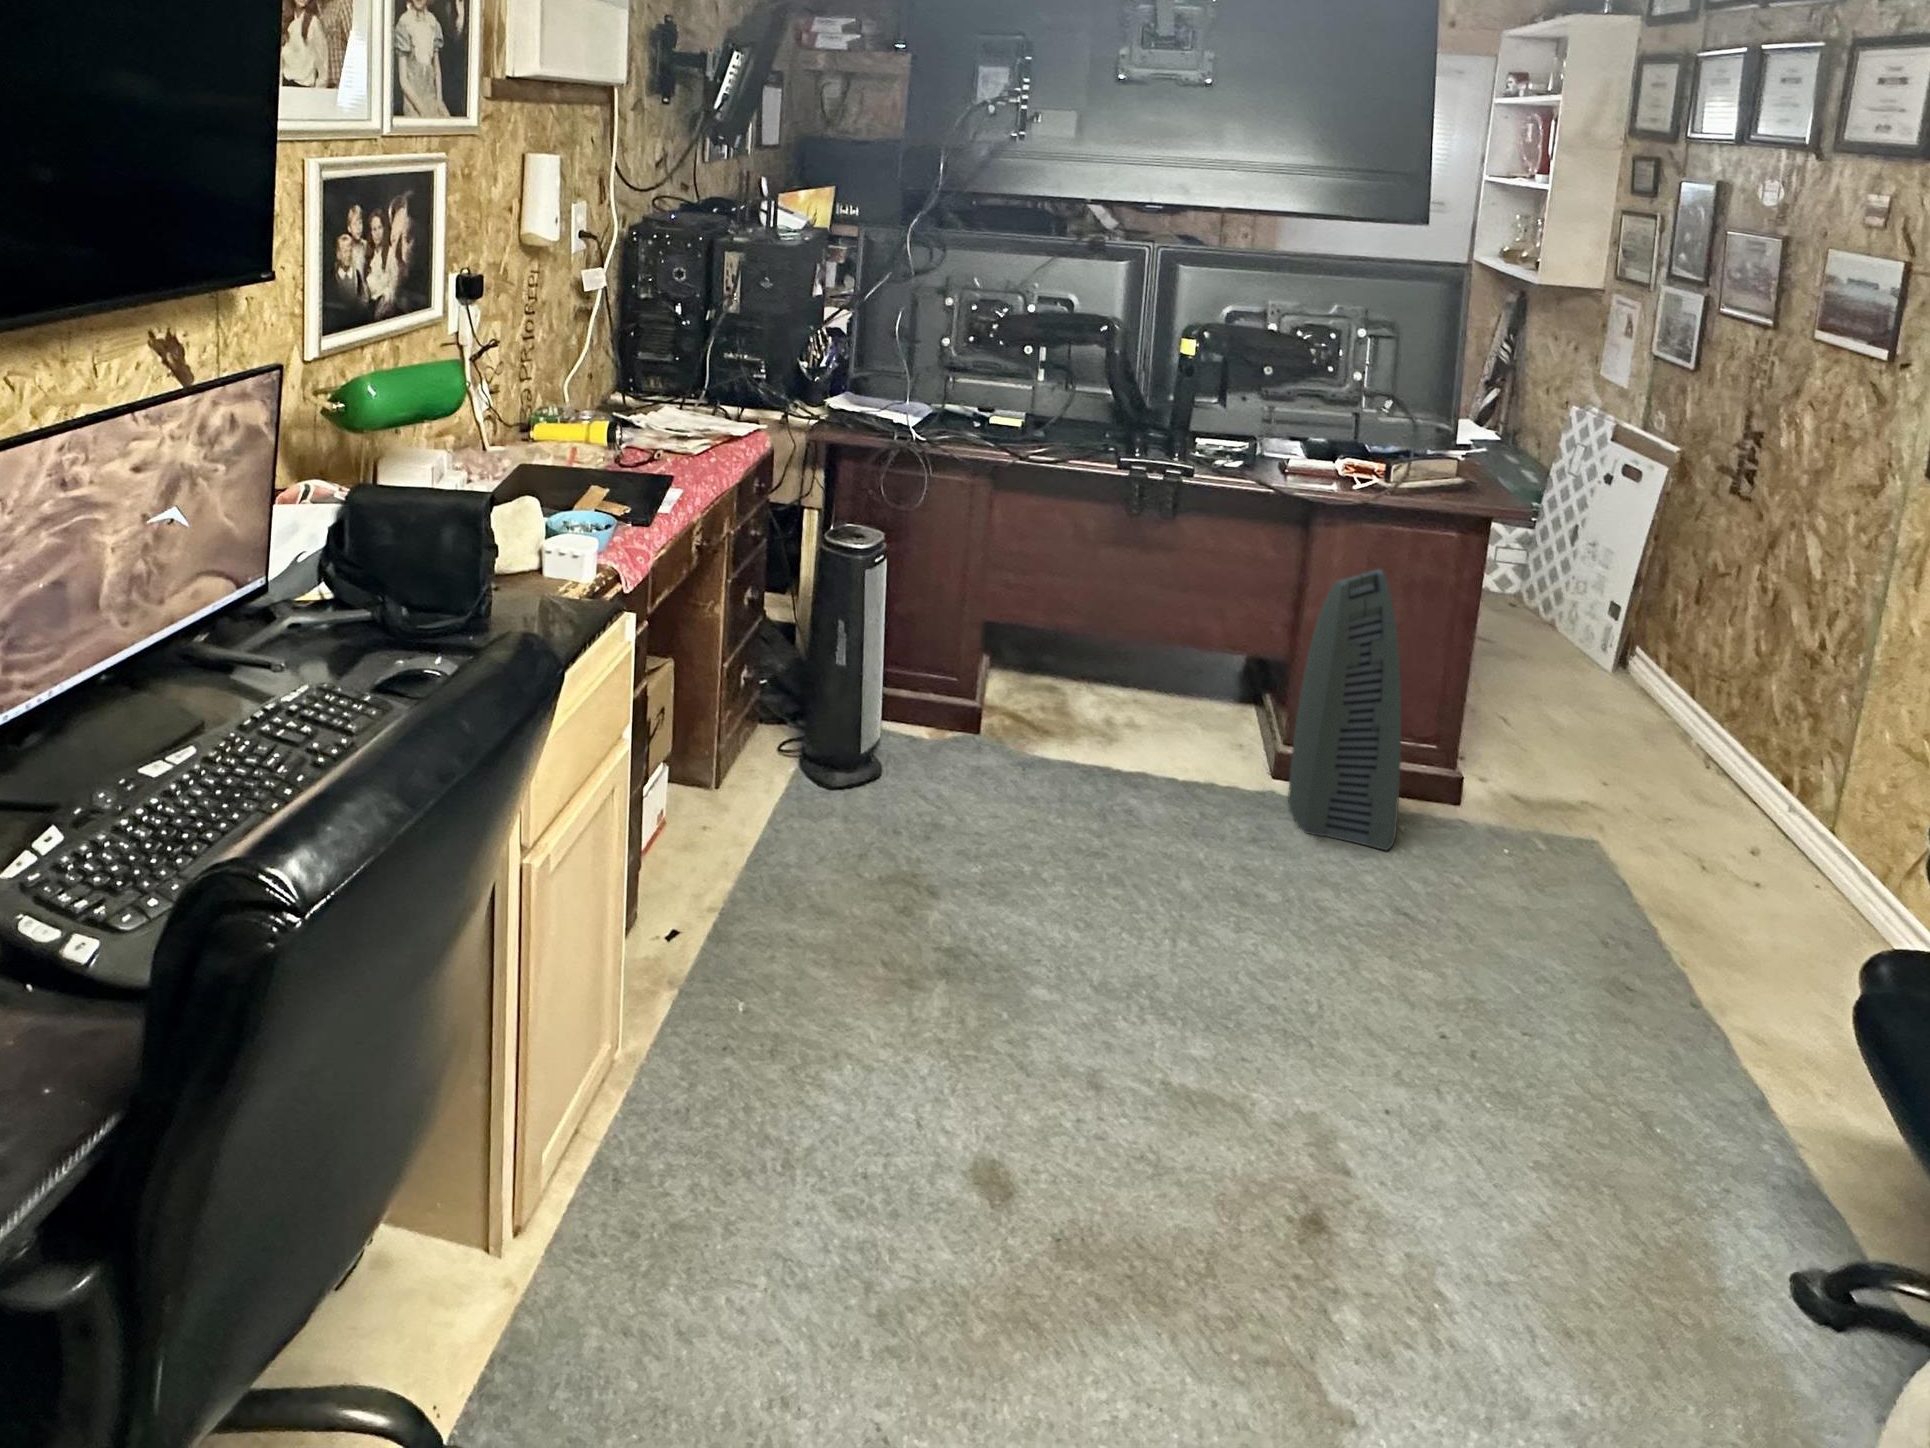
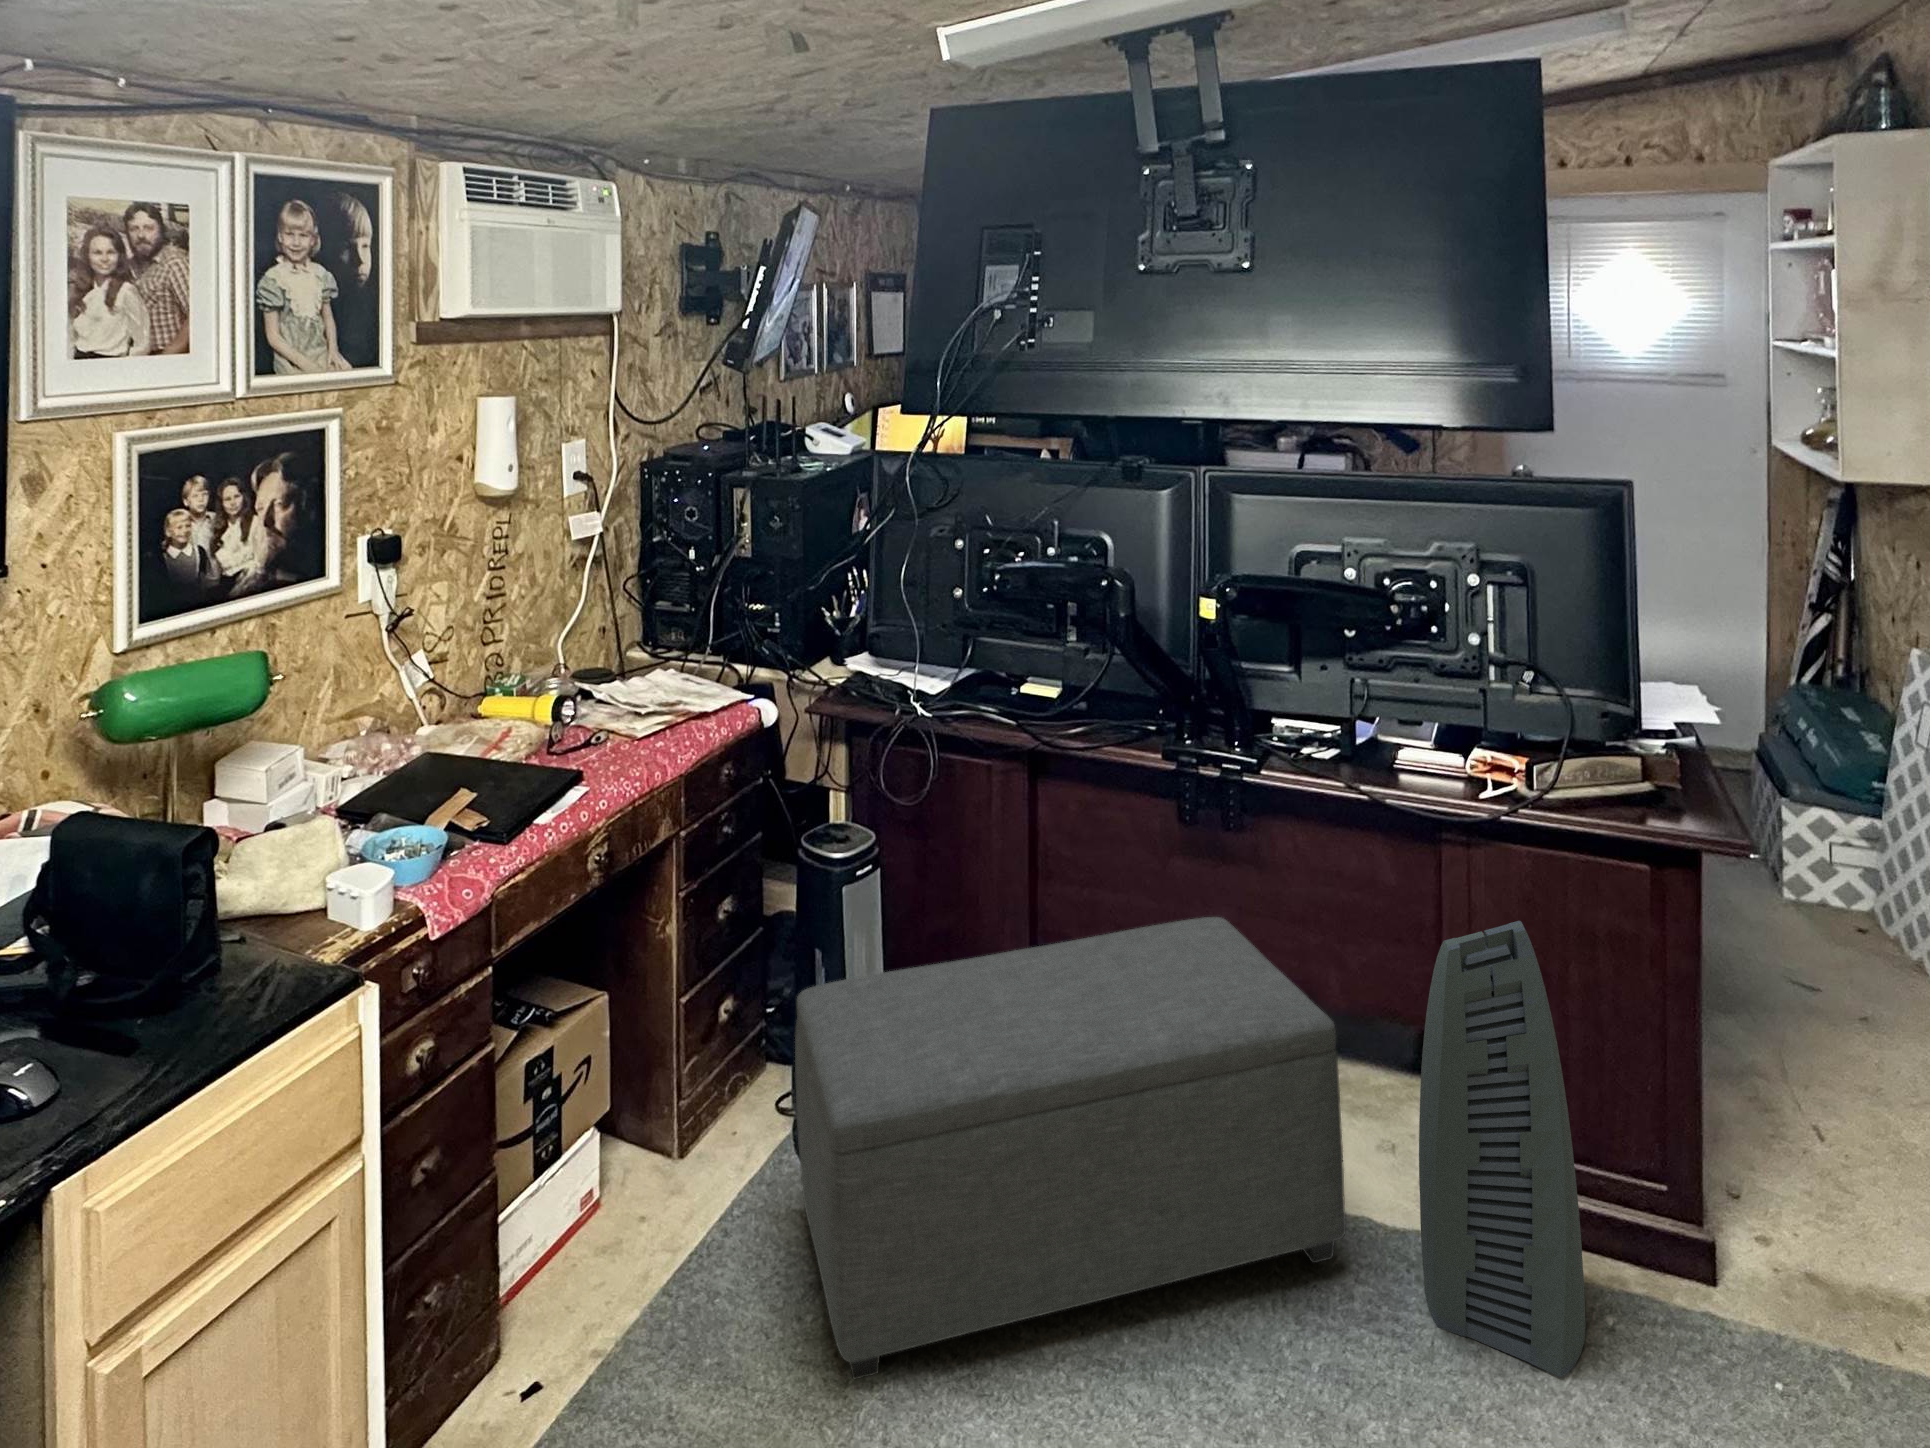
ottoman: none [844,587,1251,897] -> present [795,917,1346,1379]

